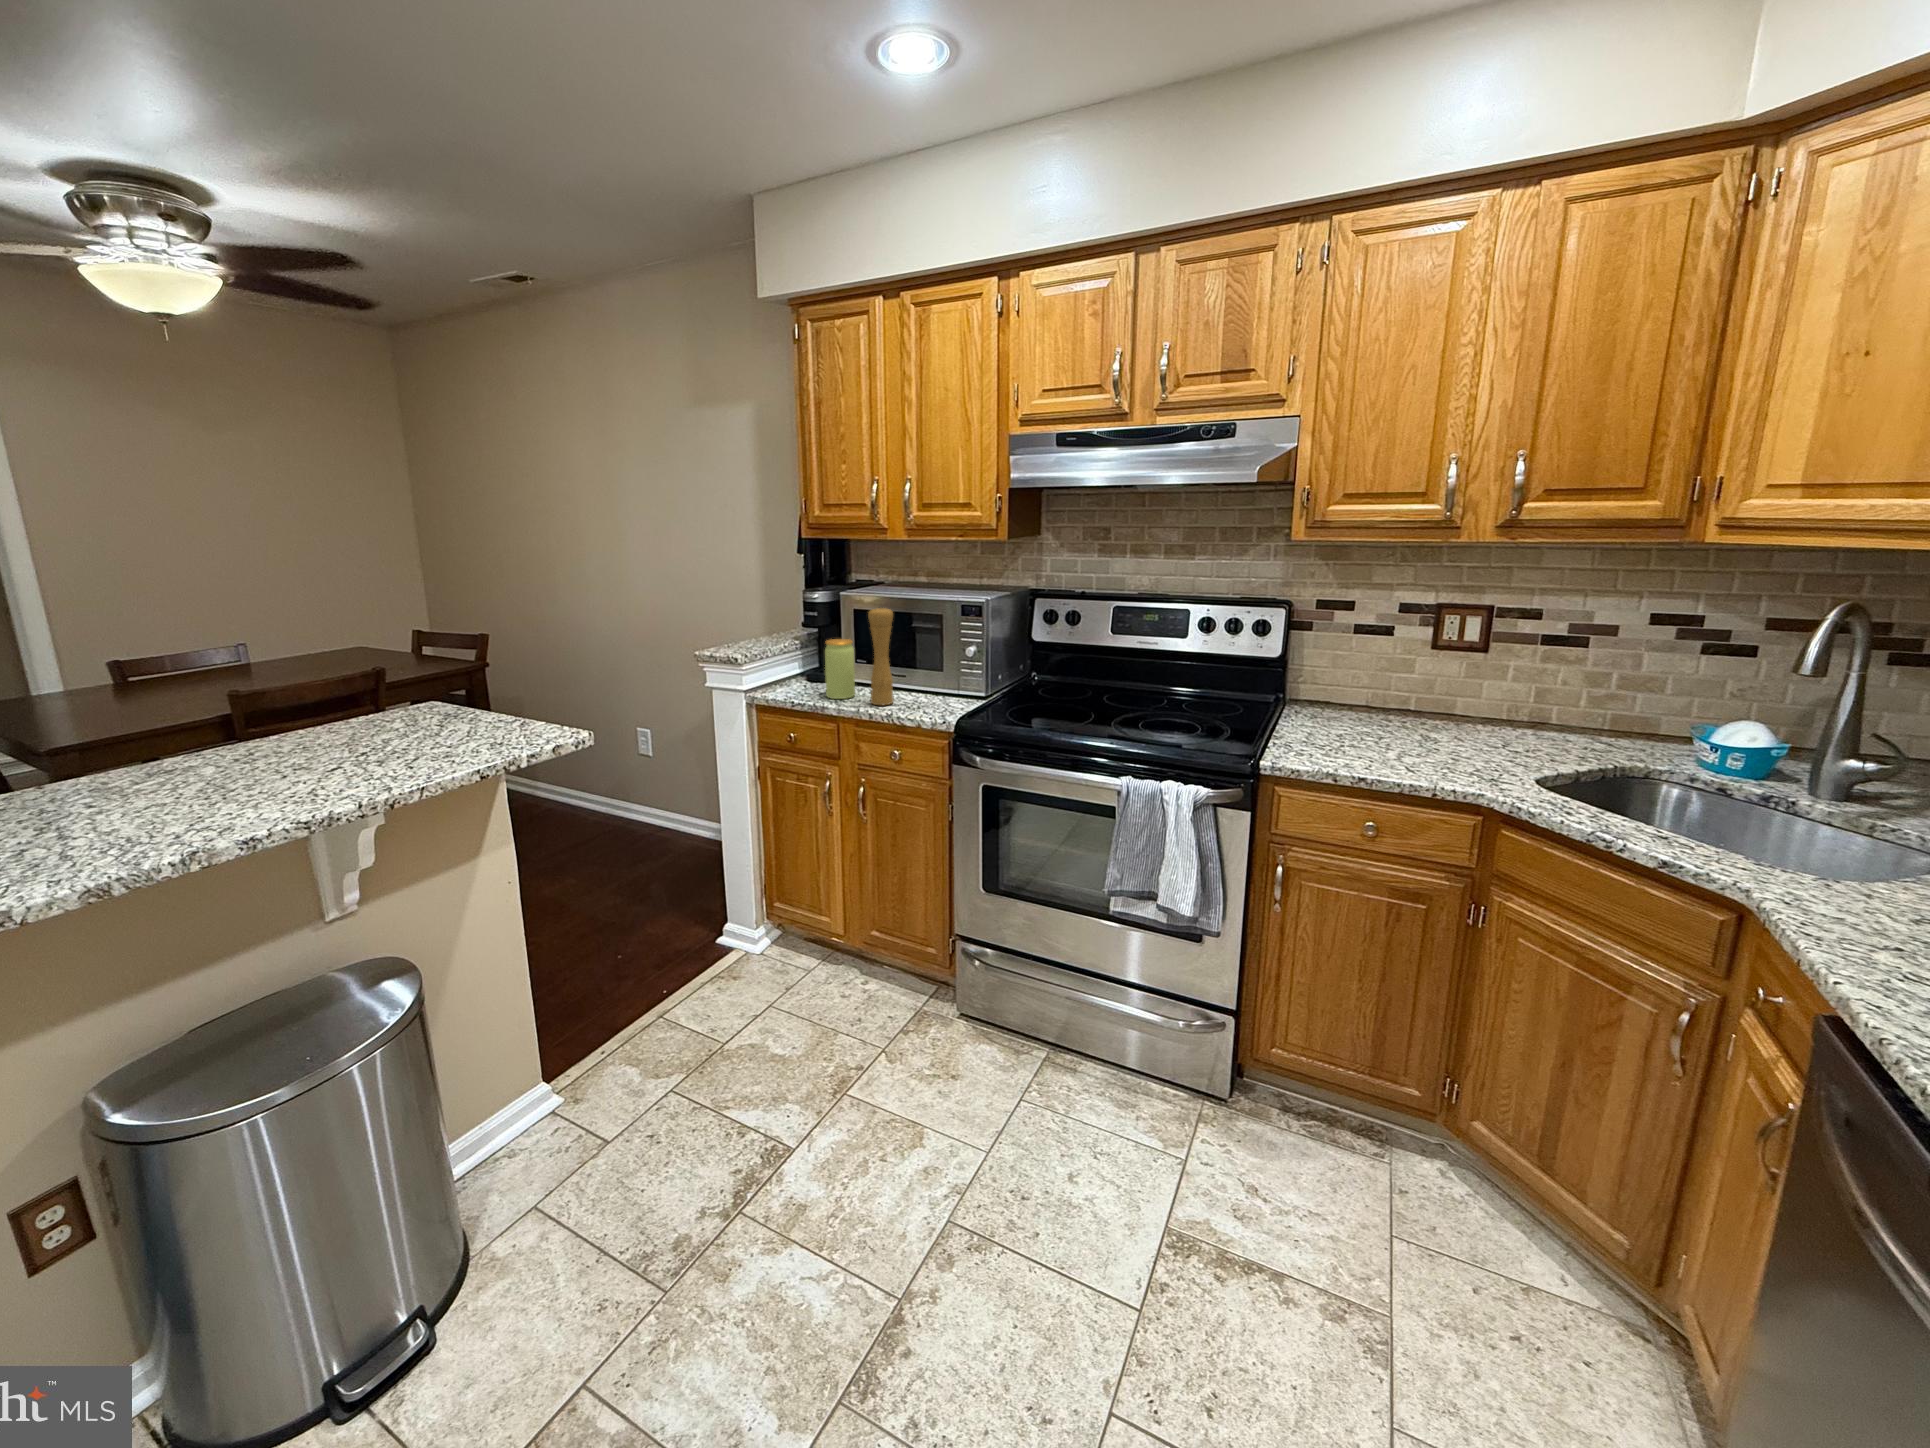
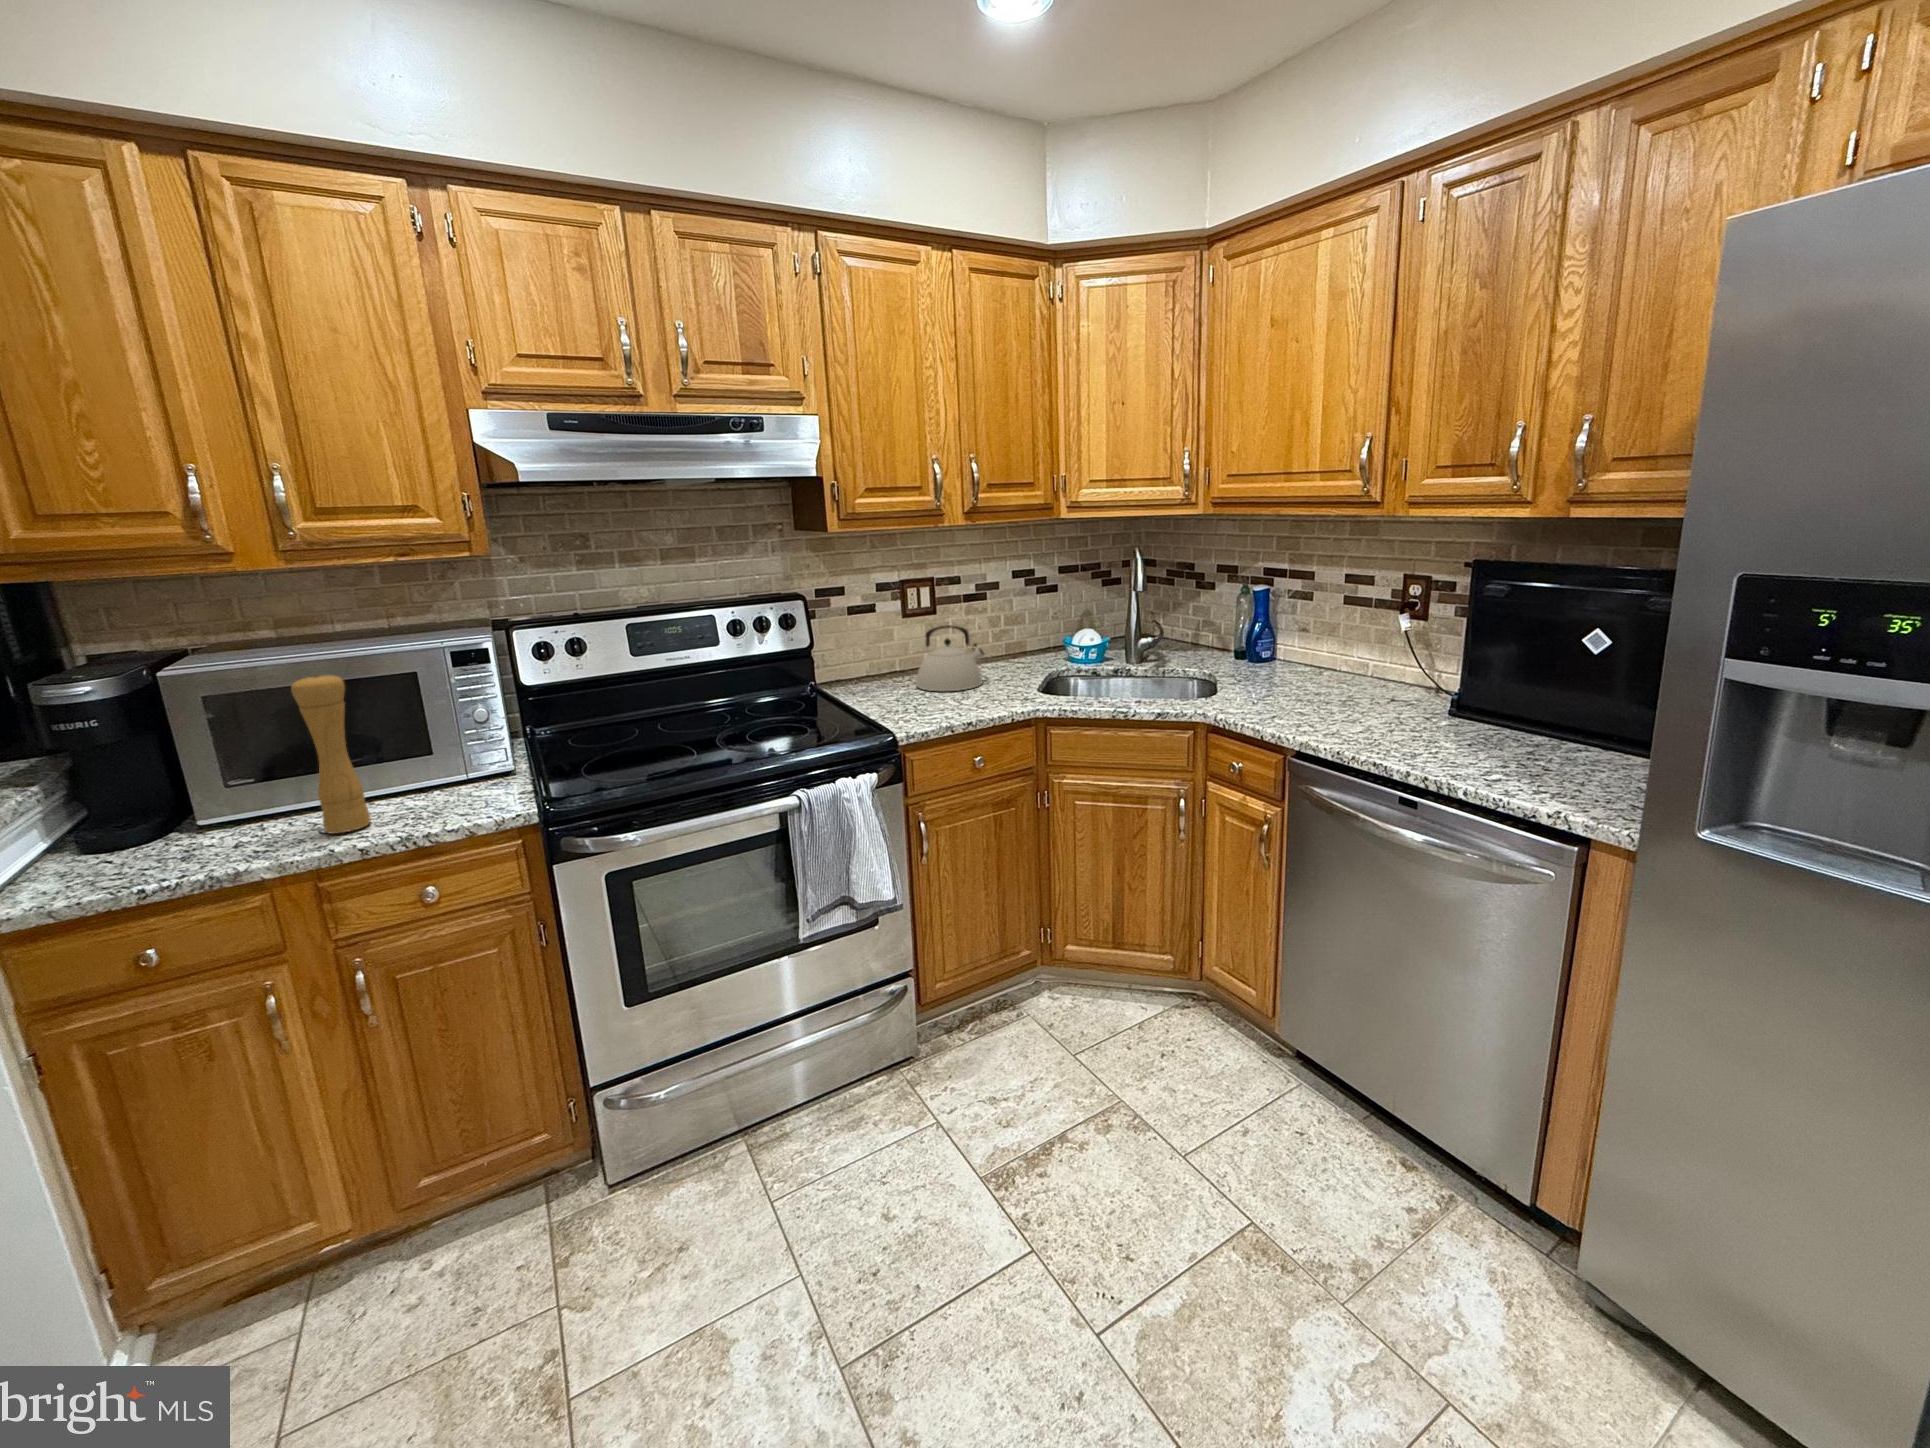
jar: present [825,639,855,699] -> none [173,745,264,856]
kettle: none [1393,664,1499,749] -> present [916,625,984,691]

